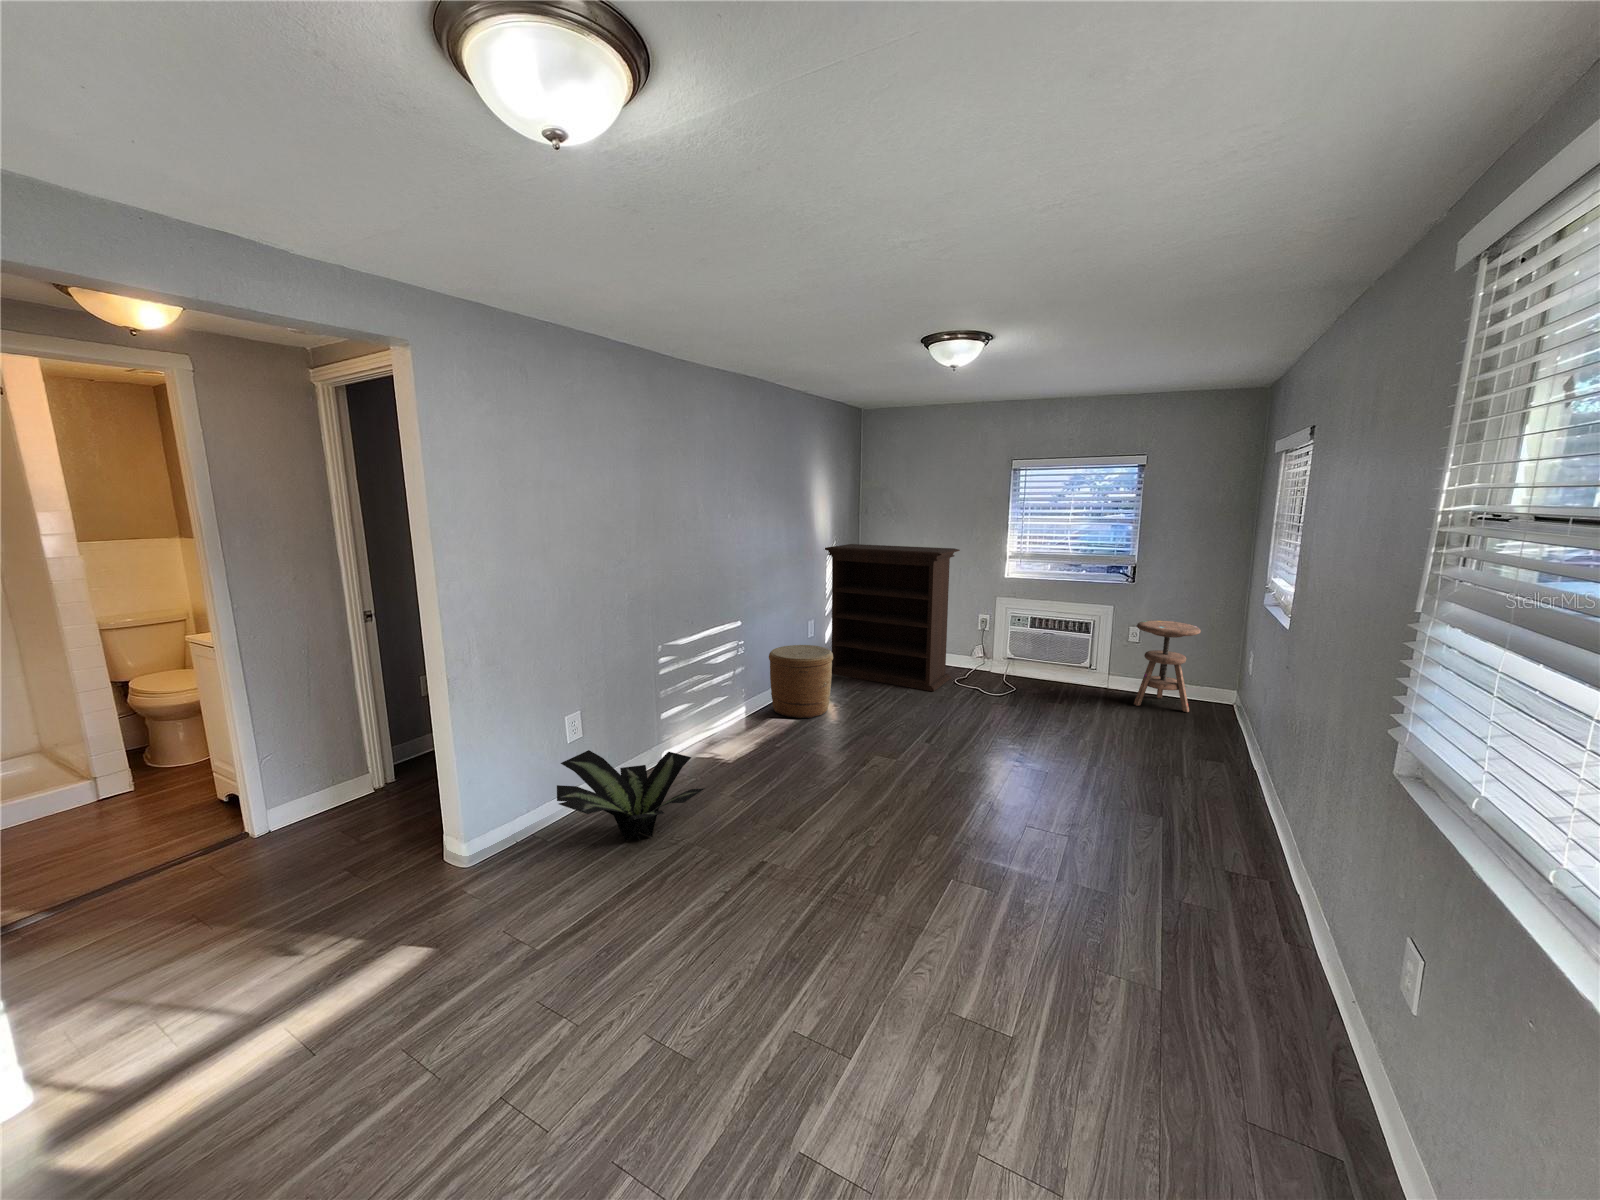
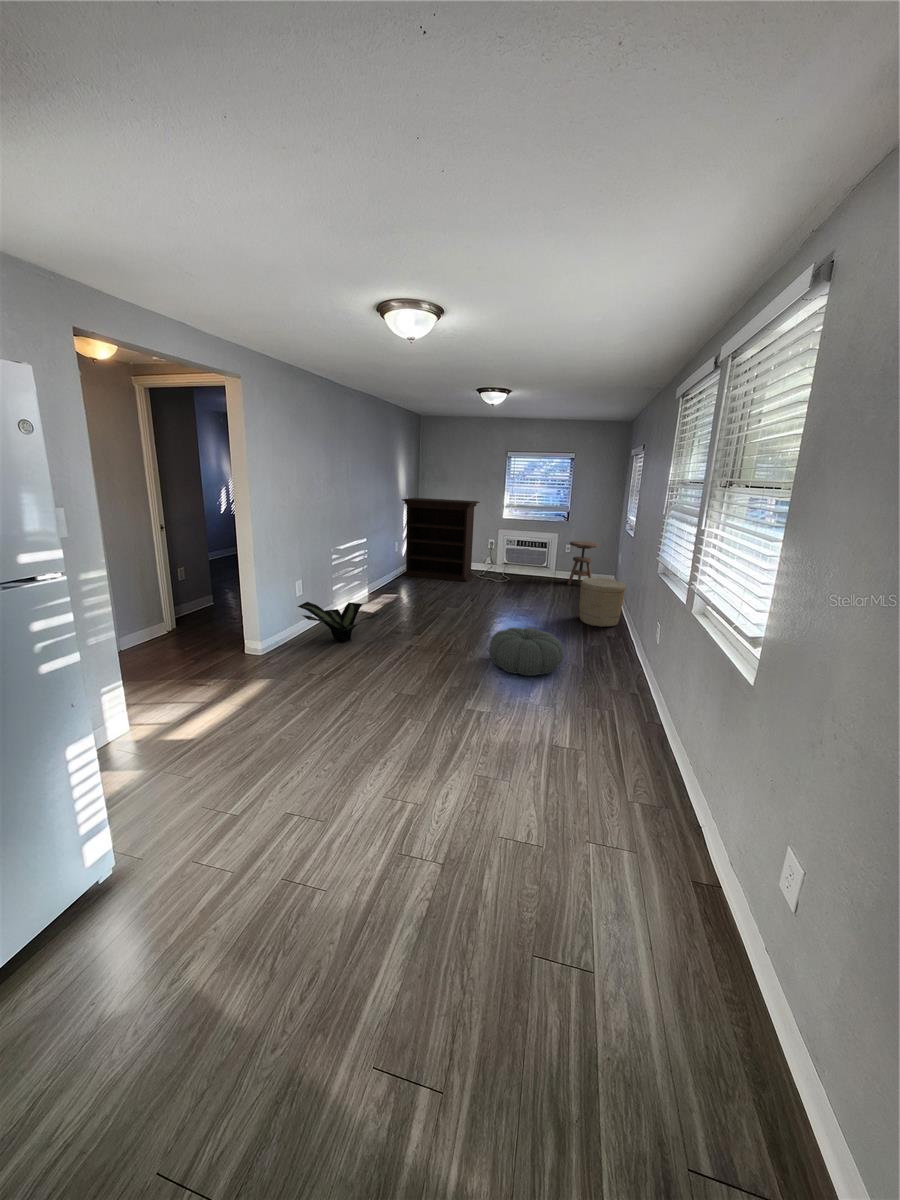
woven basket: present [769,645,833,718] -> present [579,578,626,627]
pouf: none [912,858,1108,1027] -> present [489,628,564,676]

